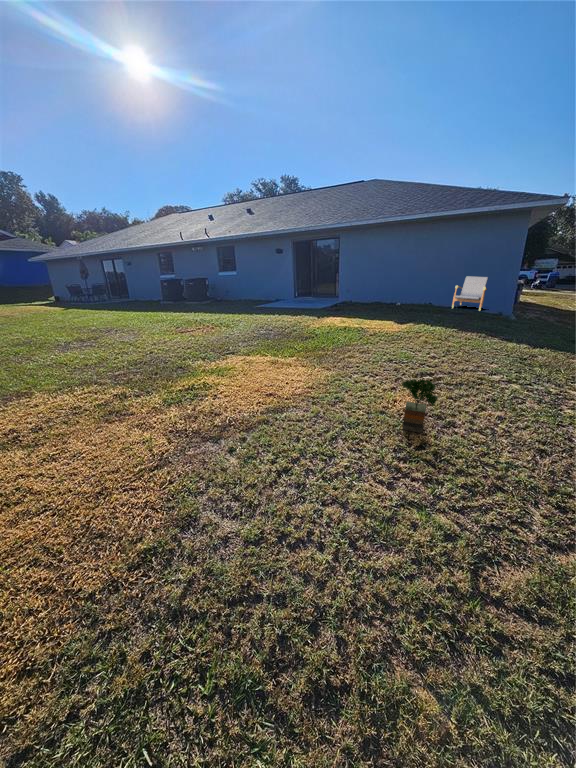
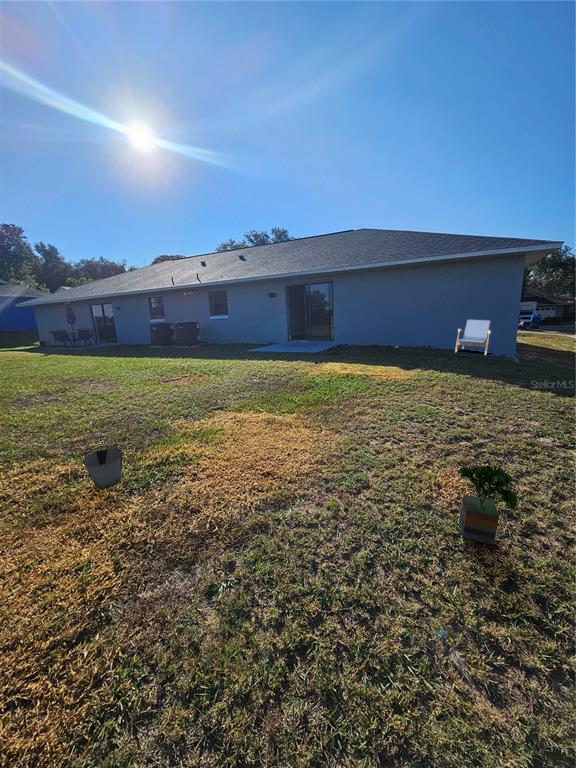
bucket: none [134,372,161,402] -> present [83,446,122,488]

